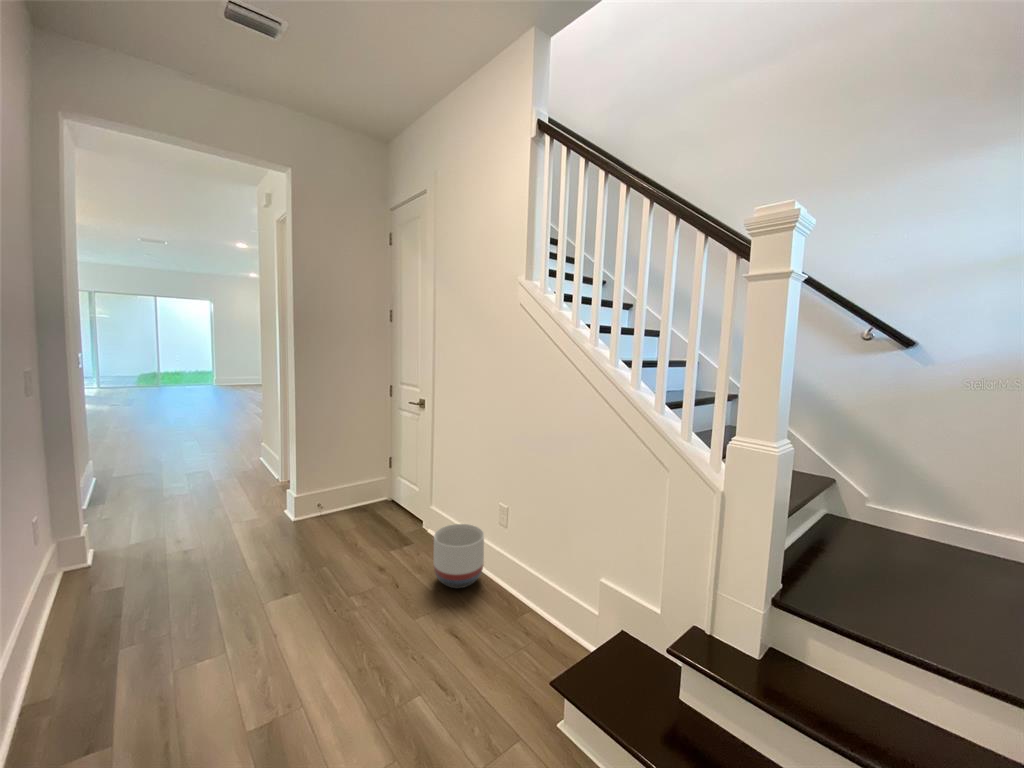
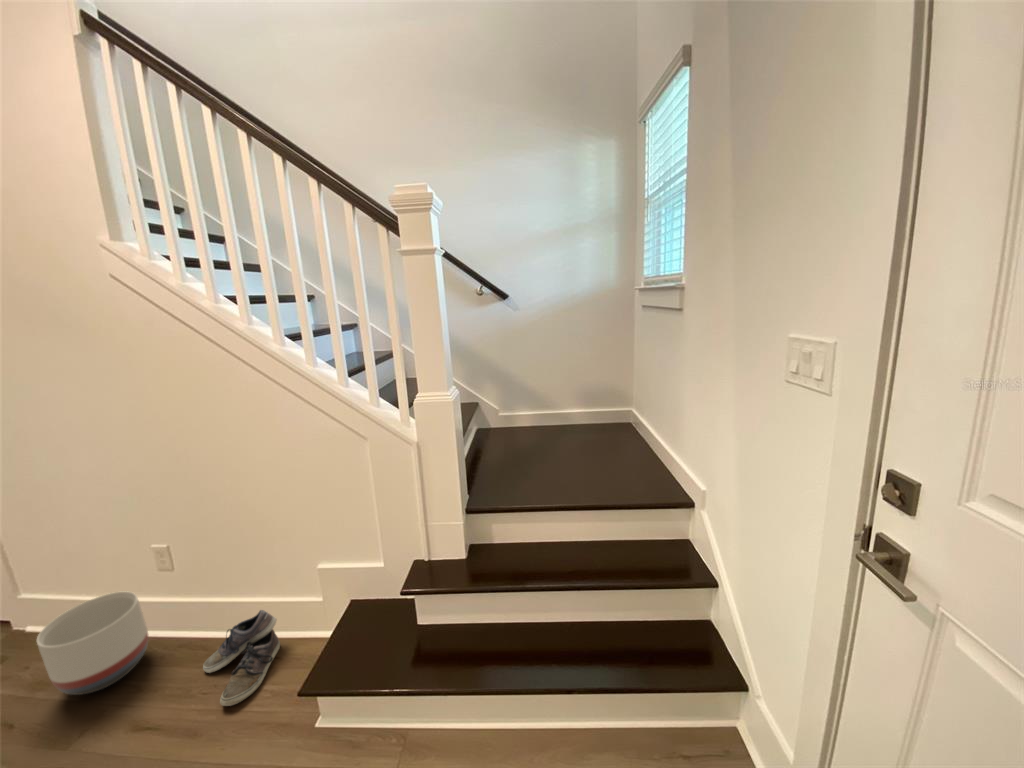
shoe: none [504,591,559,656] -> present [203,610,280,706]

